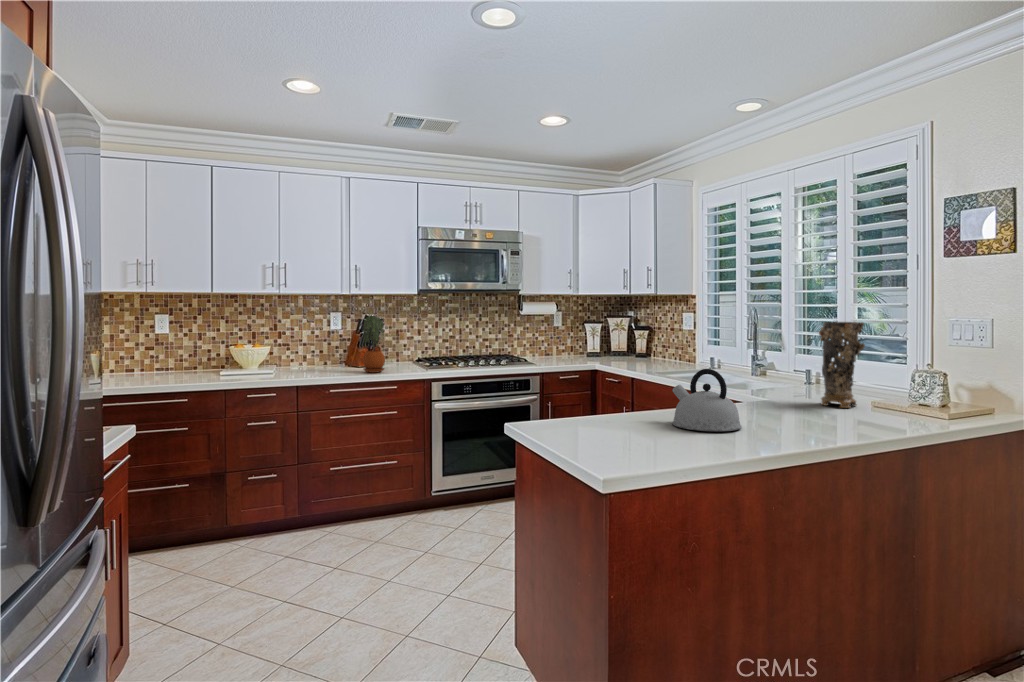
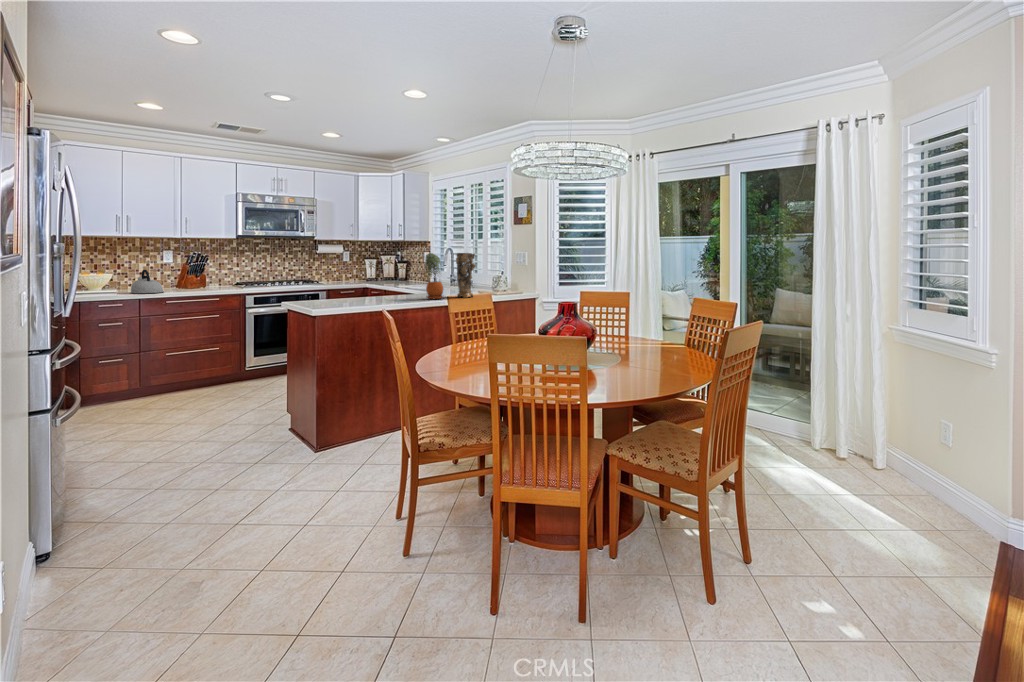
potted plant: present [363,316,385,373] -> present [425,253,443,299]
kettle: present [672,369,741,431] -> present [131,269,164,293]

